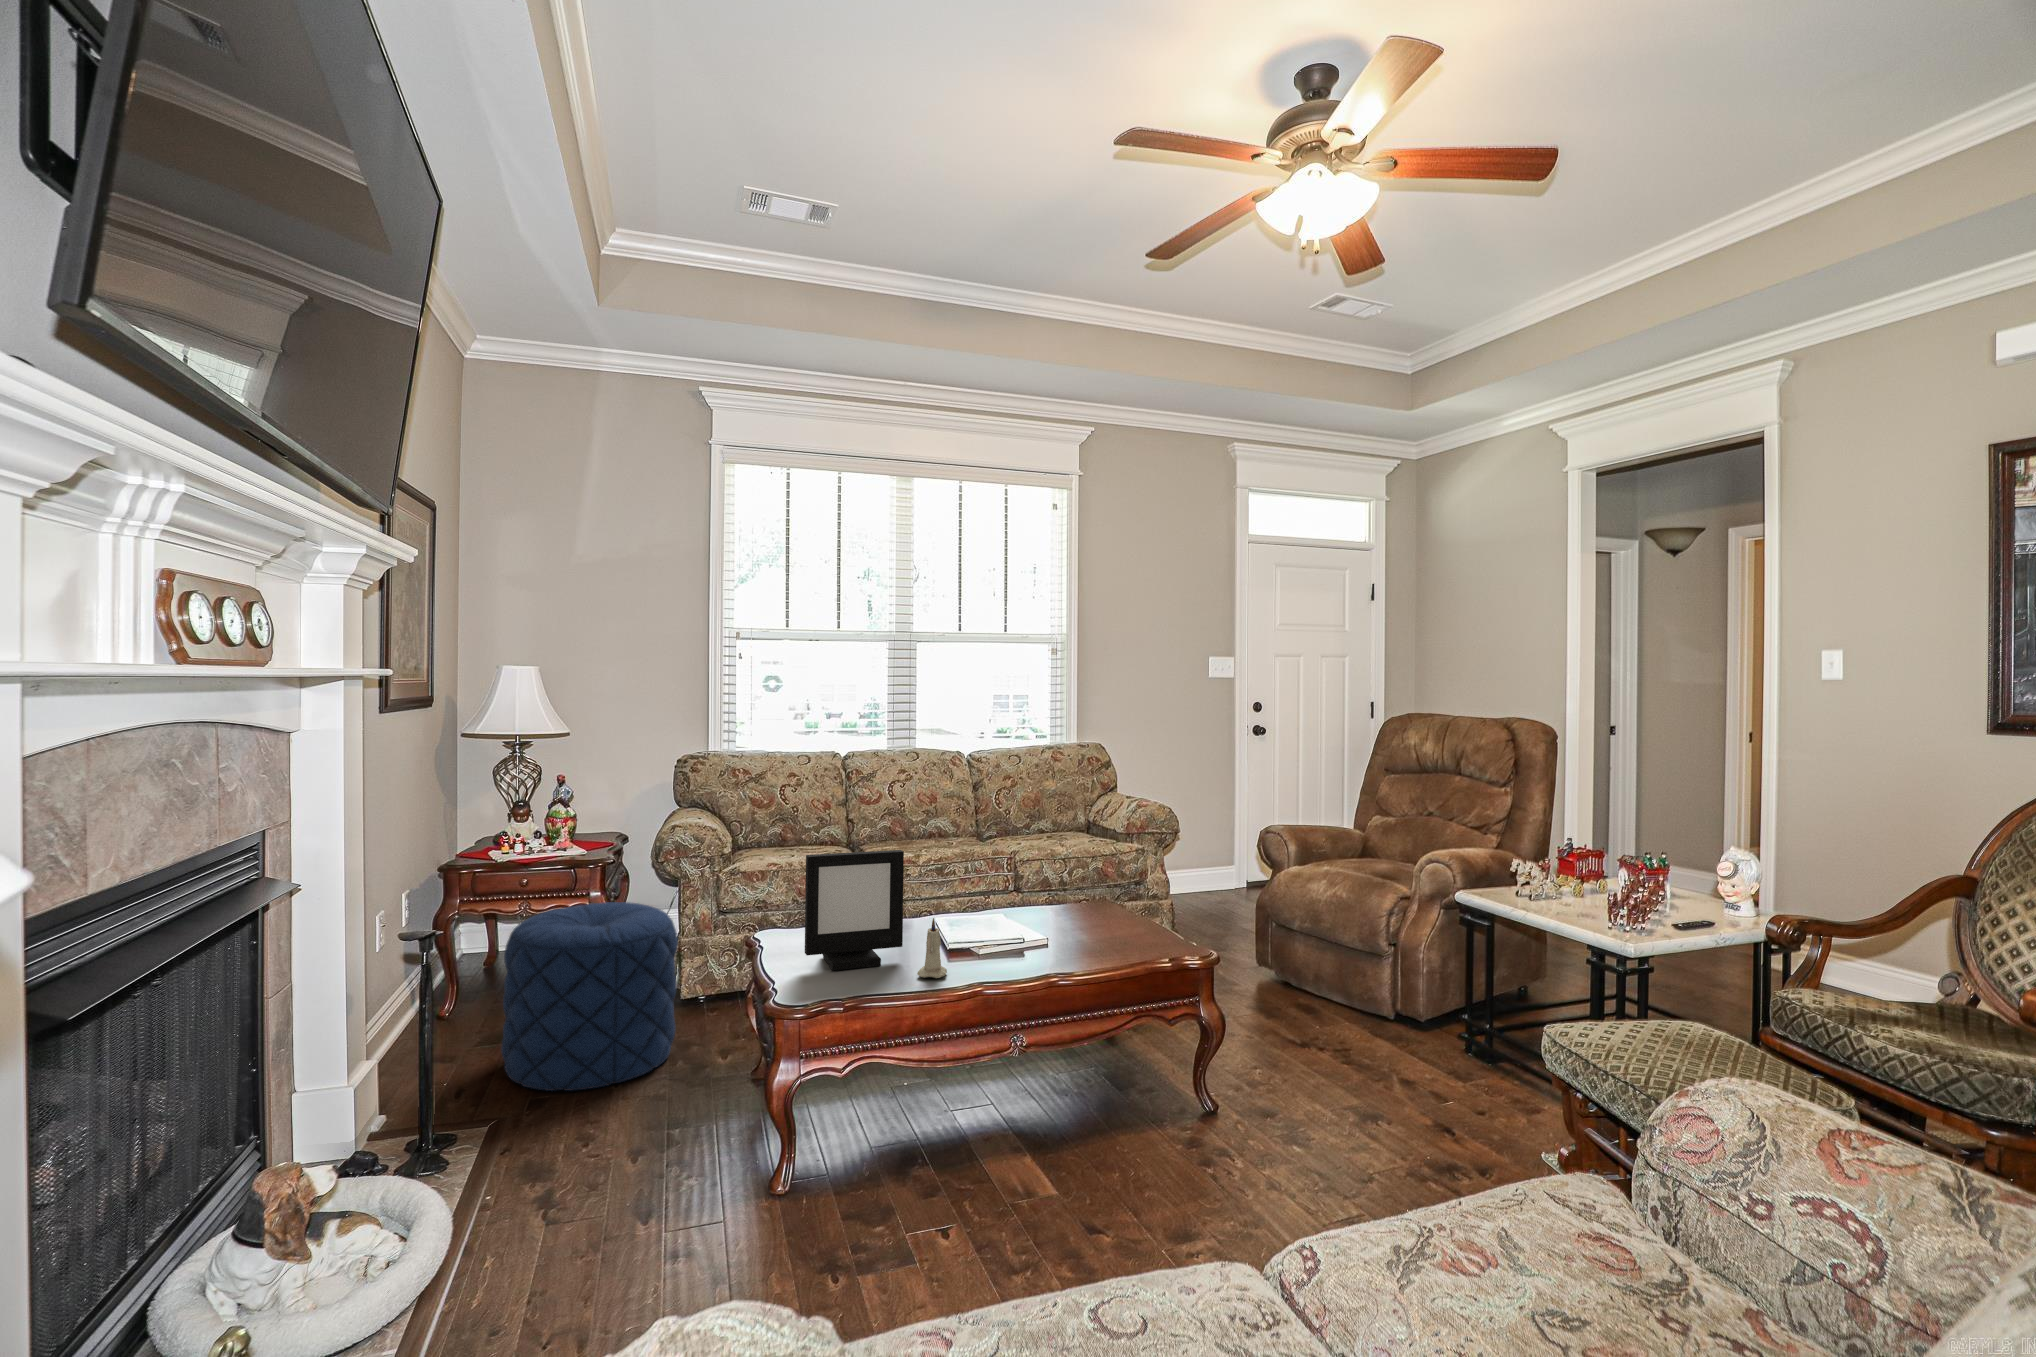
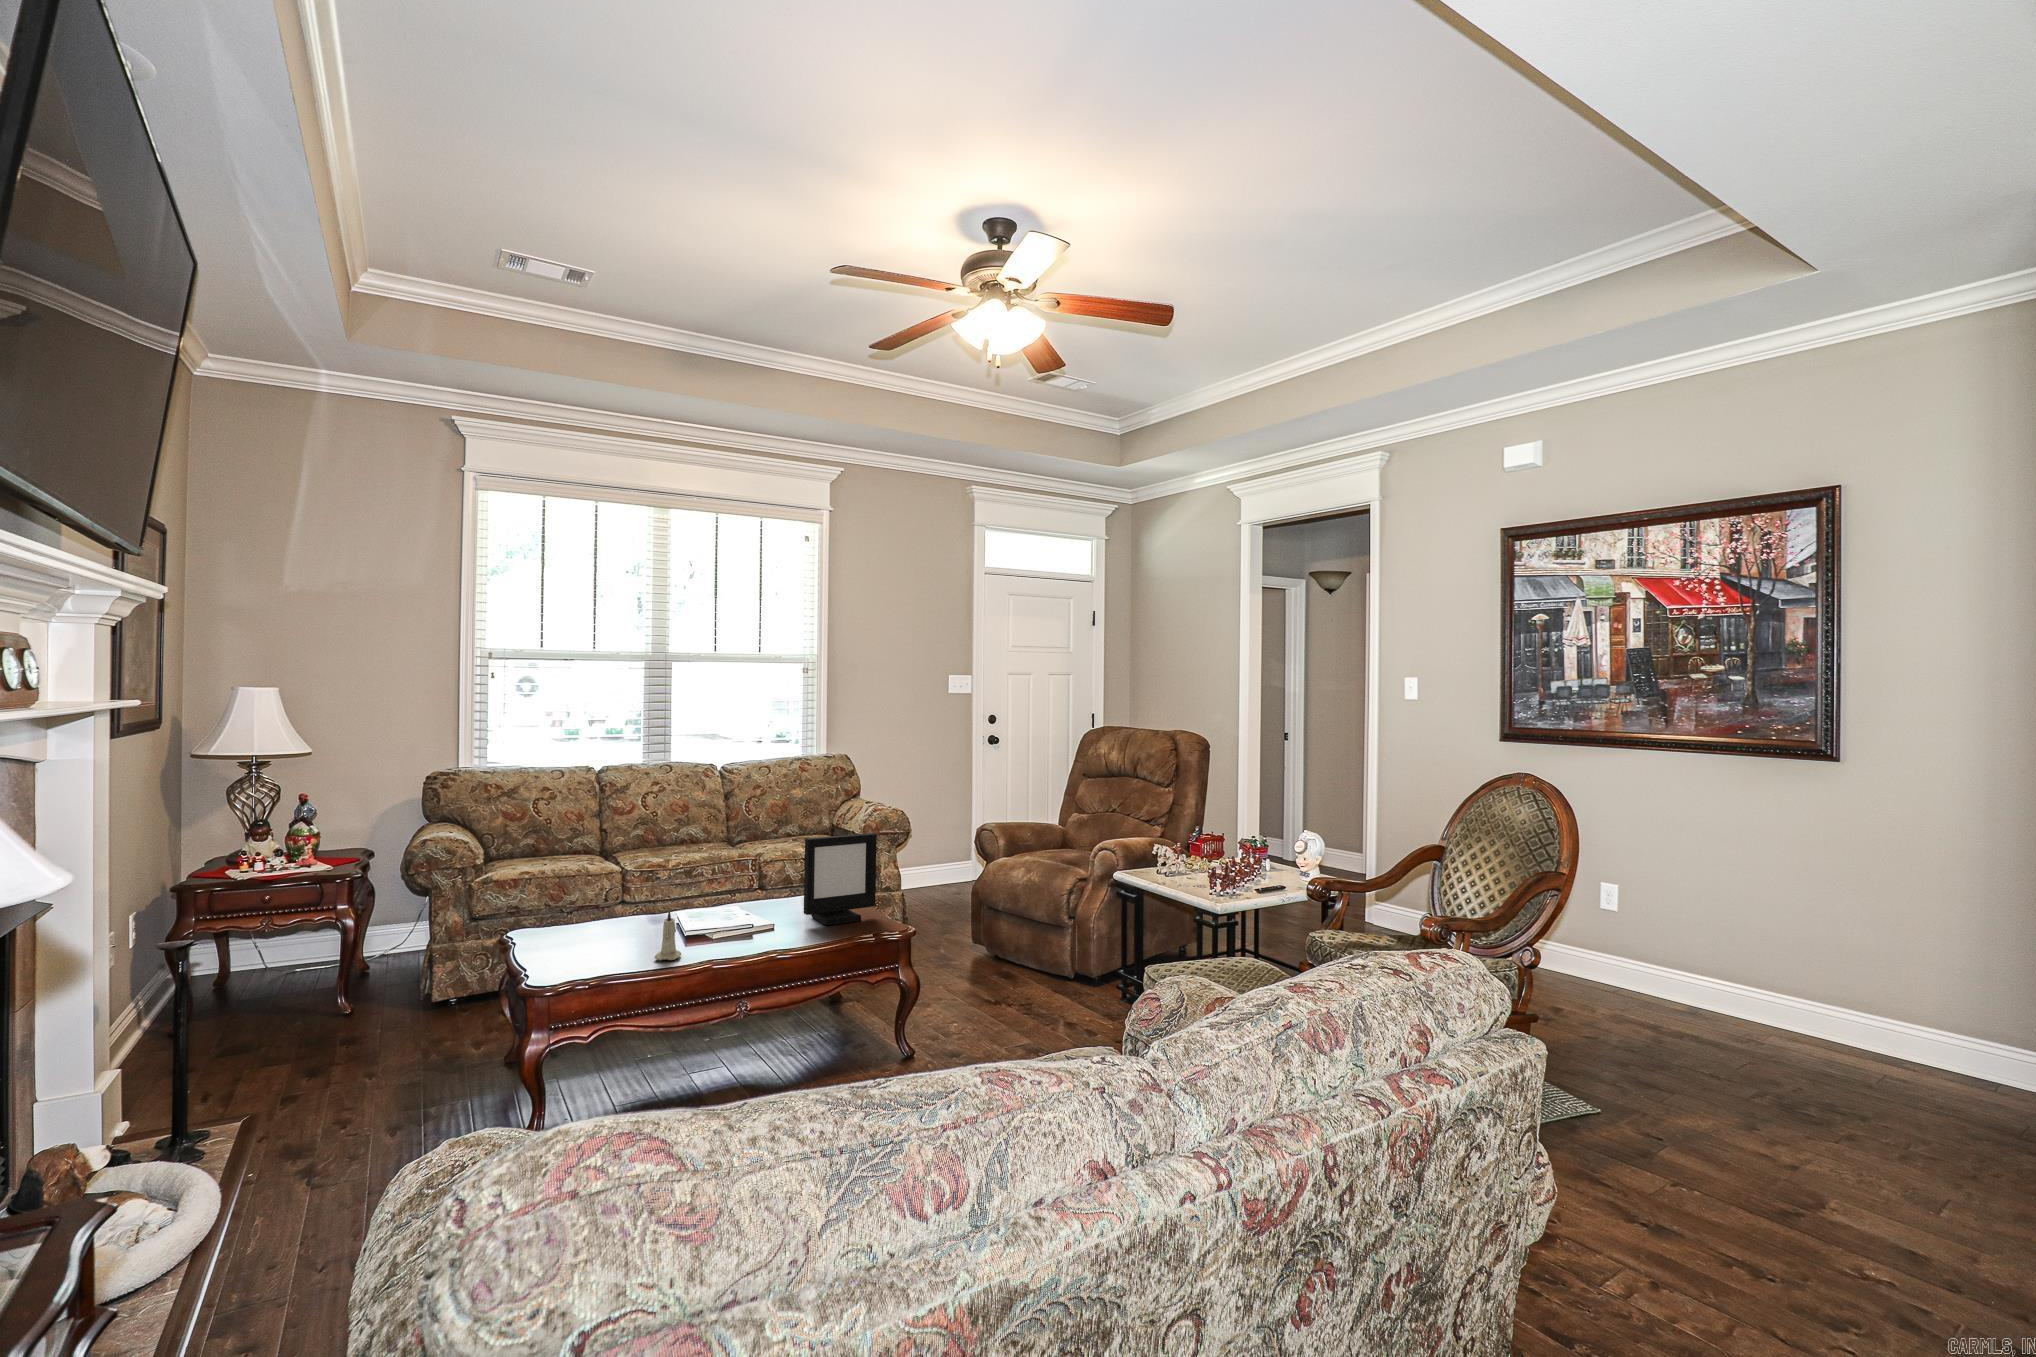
picture frame: present [805,850,904,970] -> present [804,833,877,925]
pouf: present [501,902,678,1091] -> none [244,913,429,1089]

